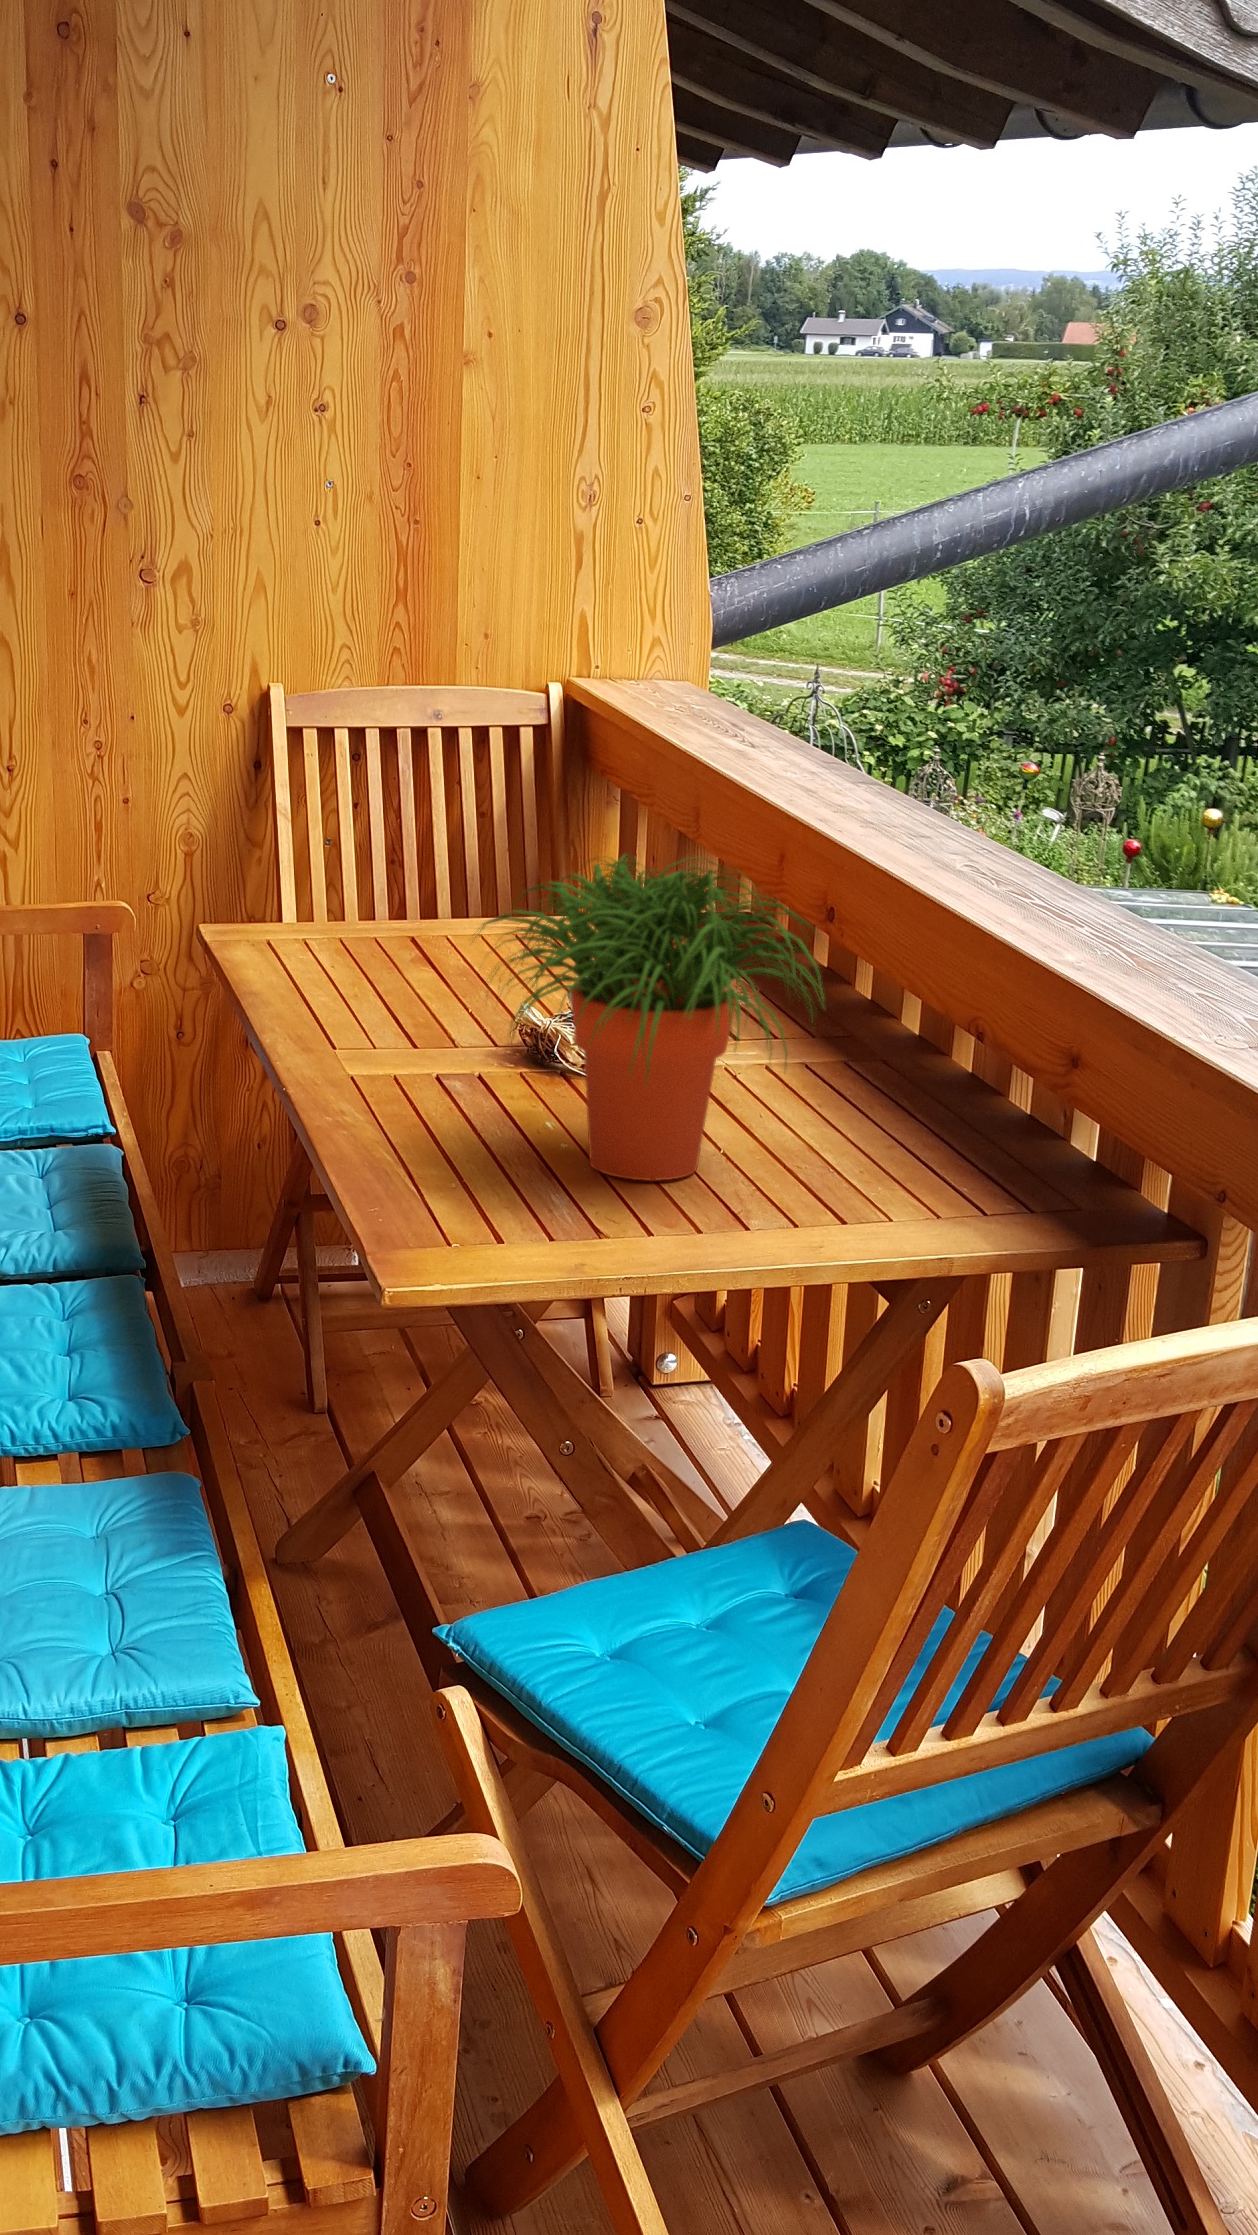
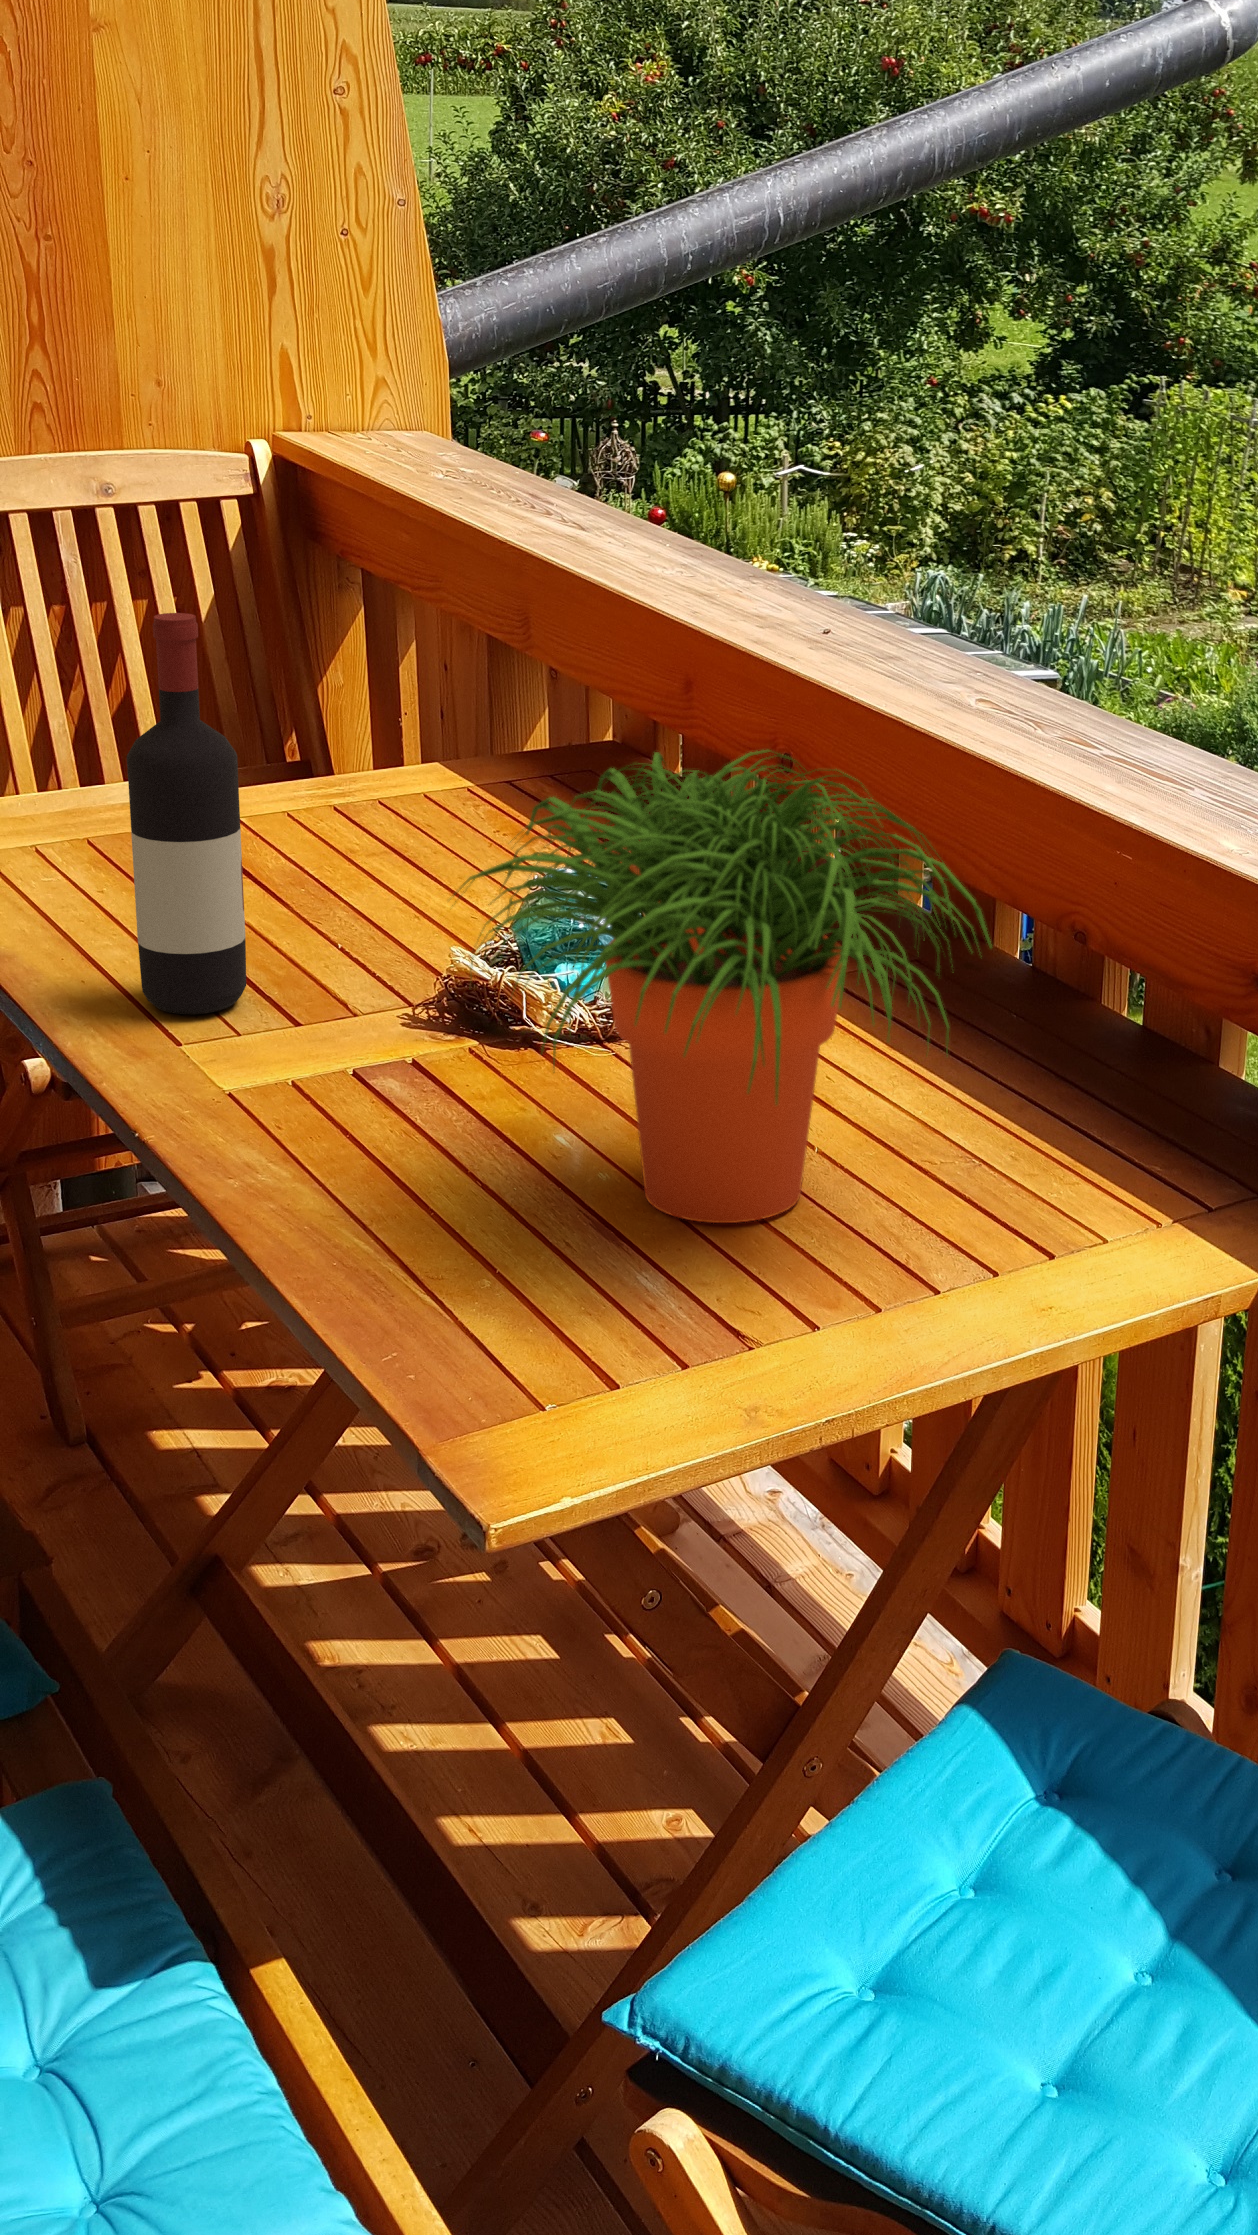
wine bottle: none [326,759,400,1036] -> present [127,613,246,1014]

